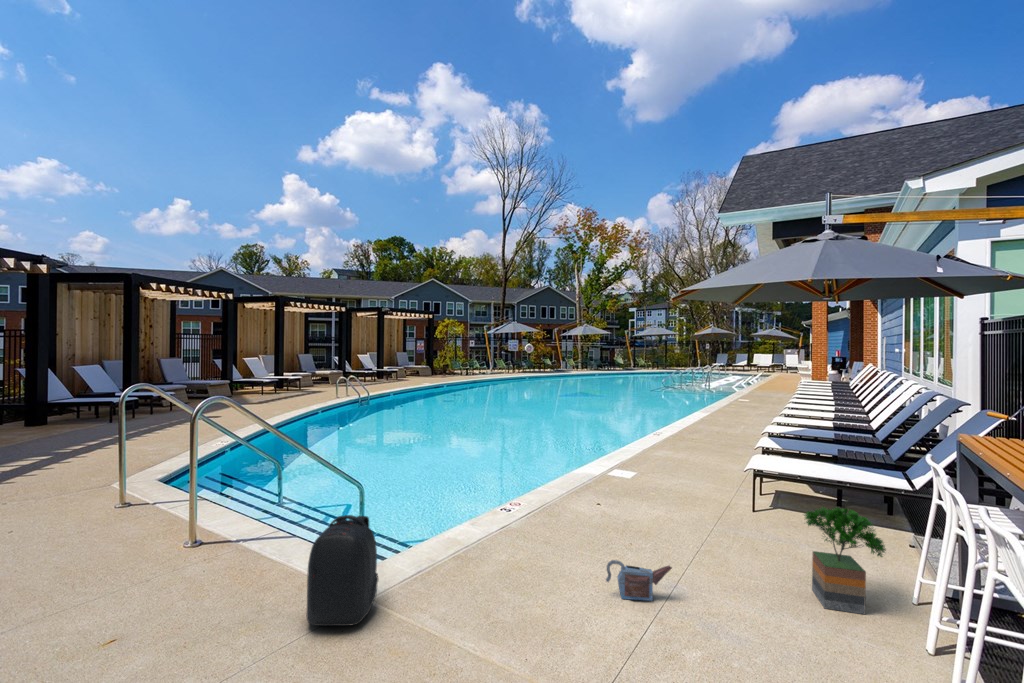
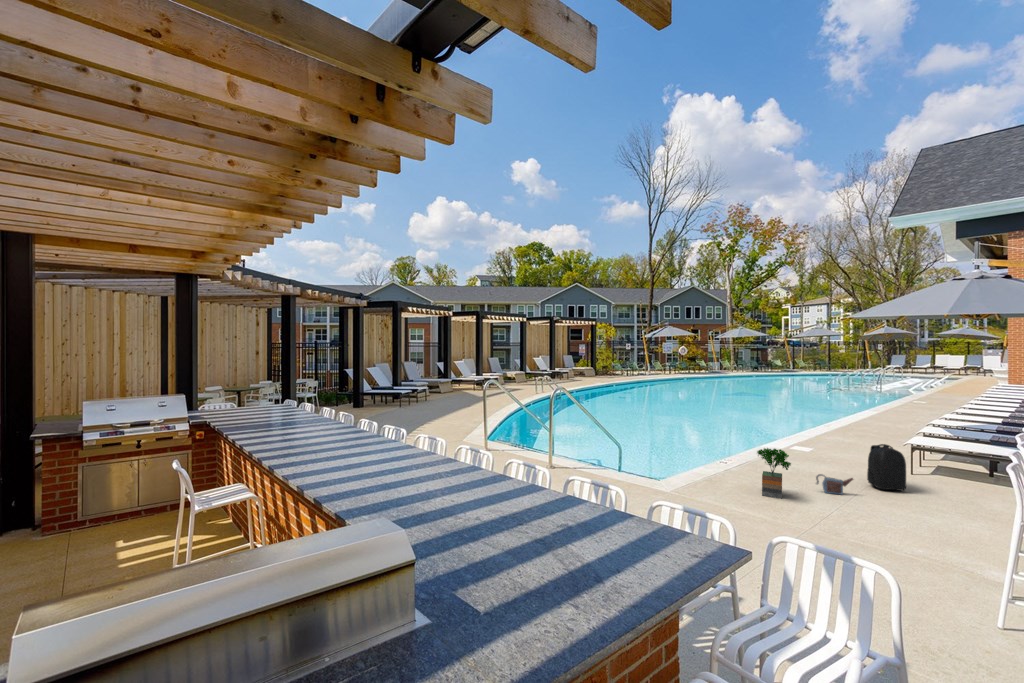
potted tree: present [804,507,886,614] -> present [757,448,791,498]
backpack: present [306,515,378,626] -> present [867,444,906,491]

